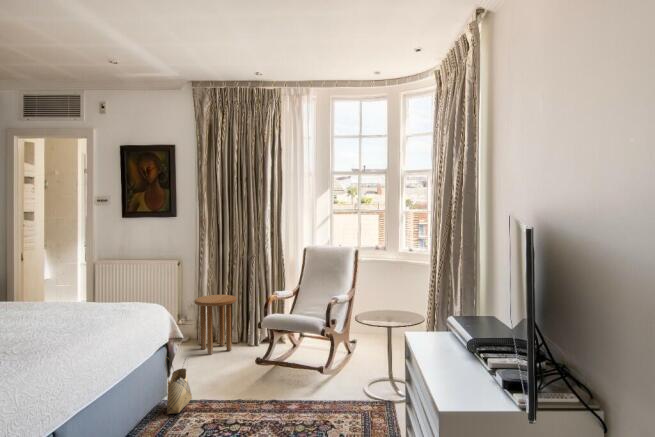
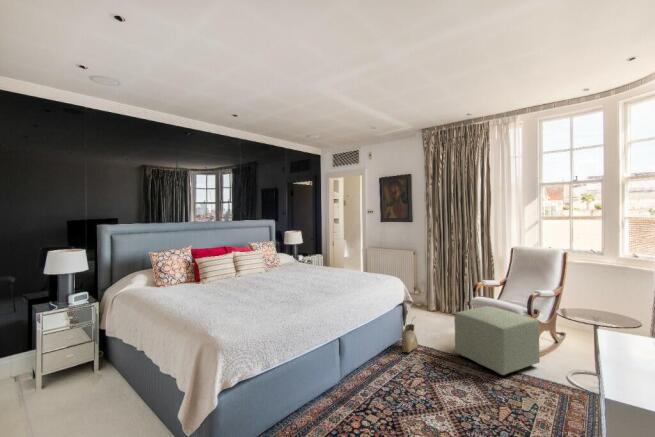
side table: present [195,295,236,355] -> none [424,278,454,320]
ottoman: none [243,324,339,410] -> present [454,306,540,375]

